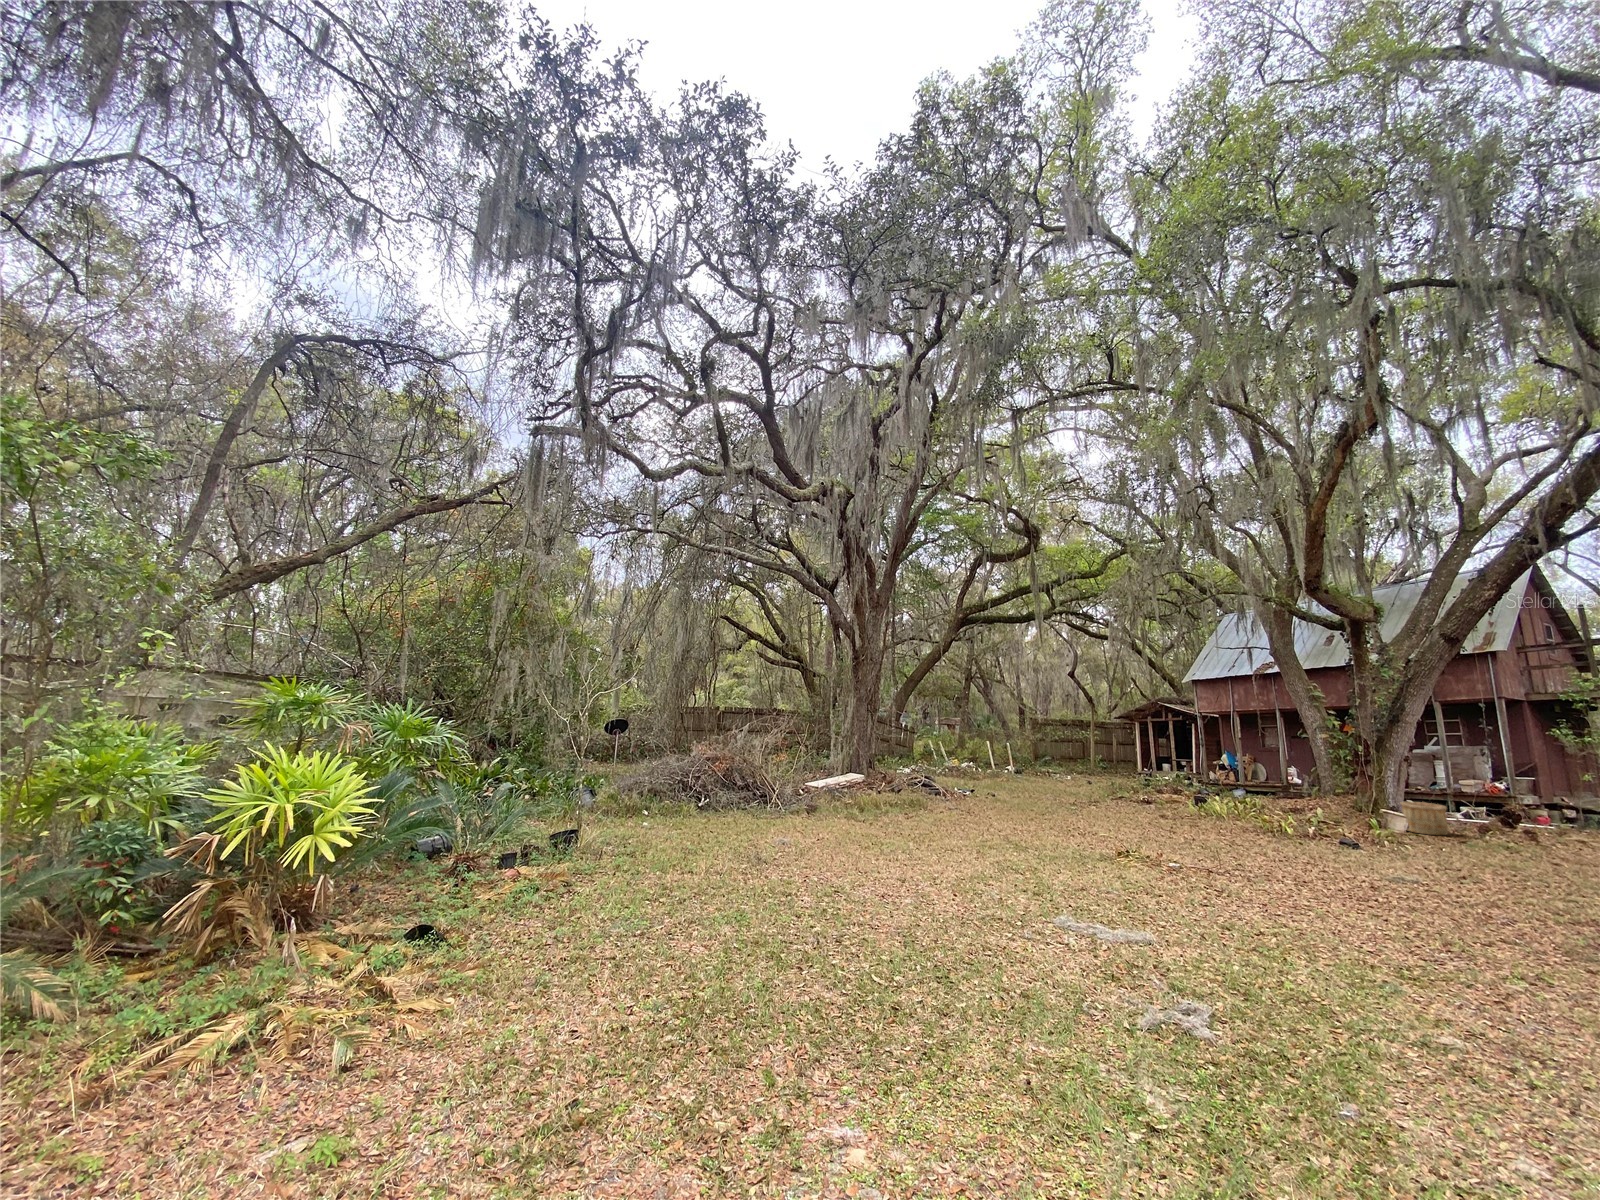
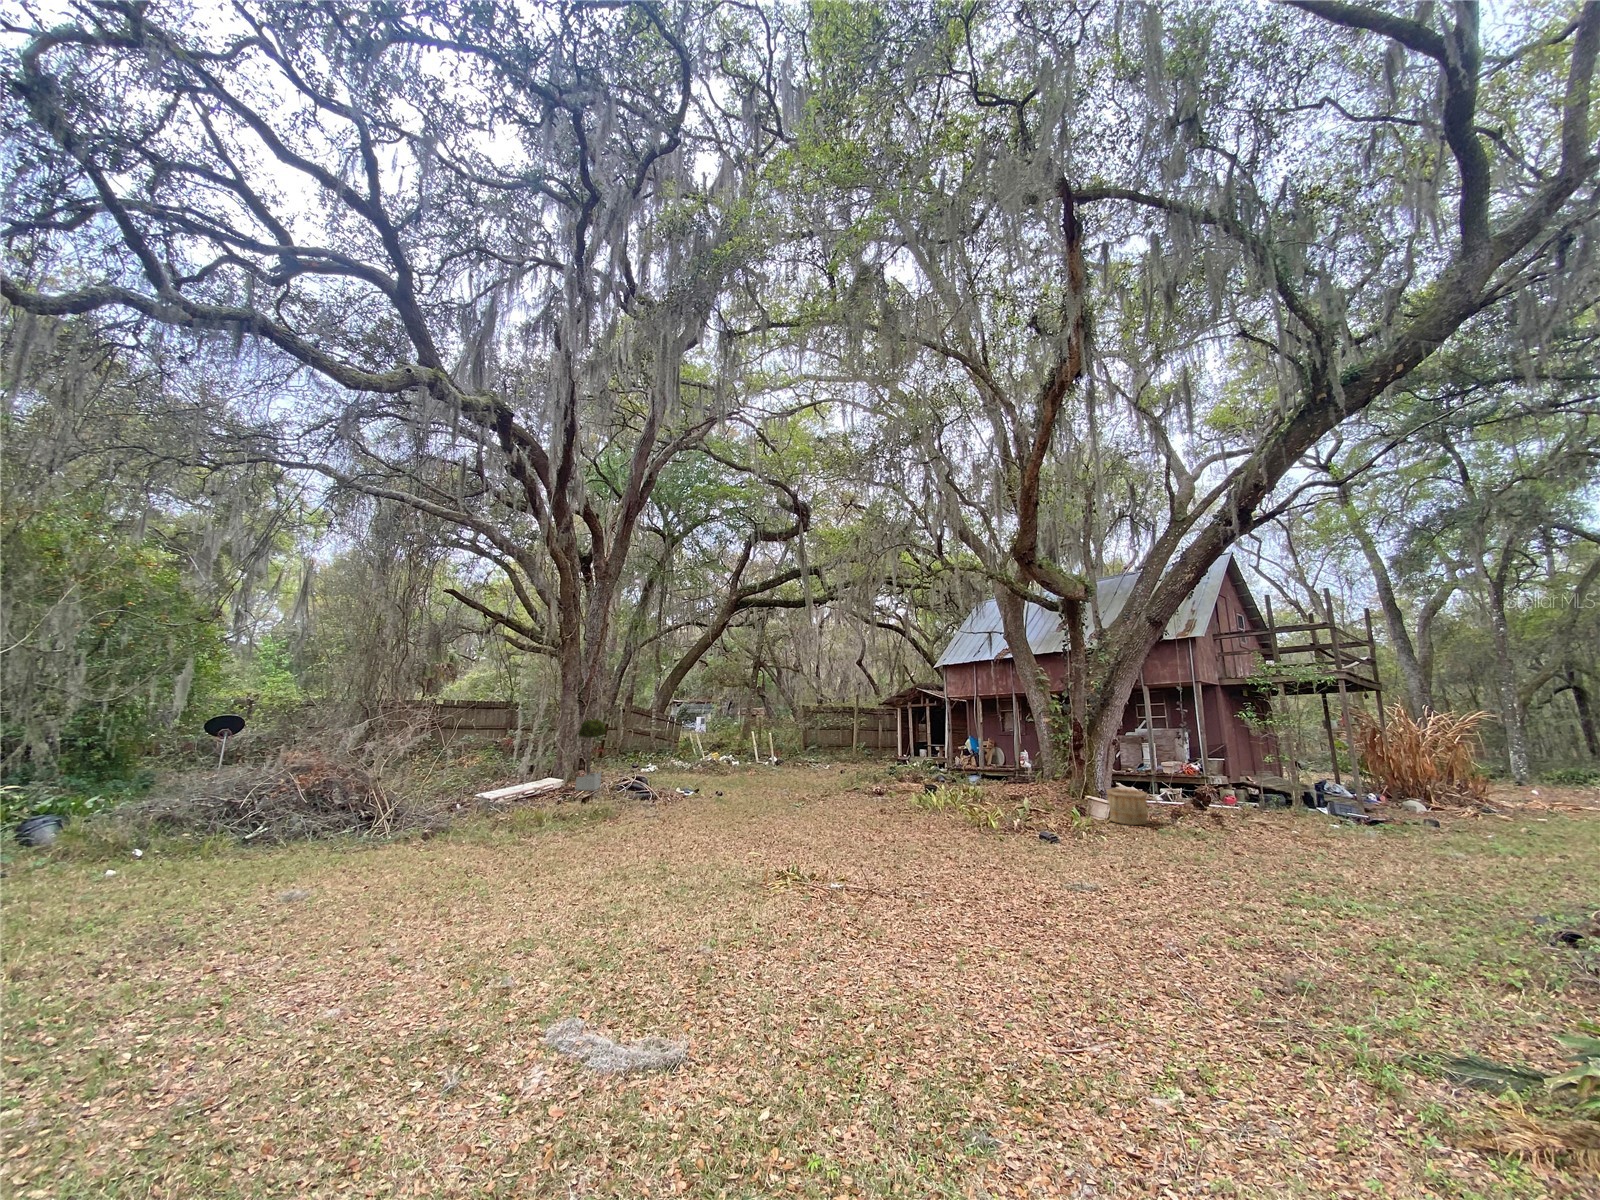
potted tree: none [875,729,899,789] -> present [575,719,606,790]

